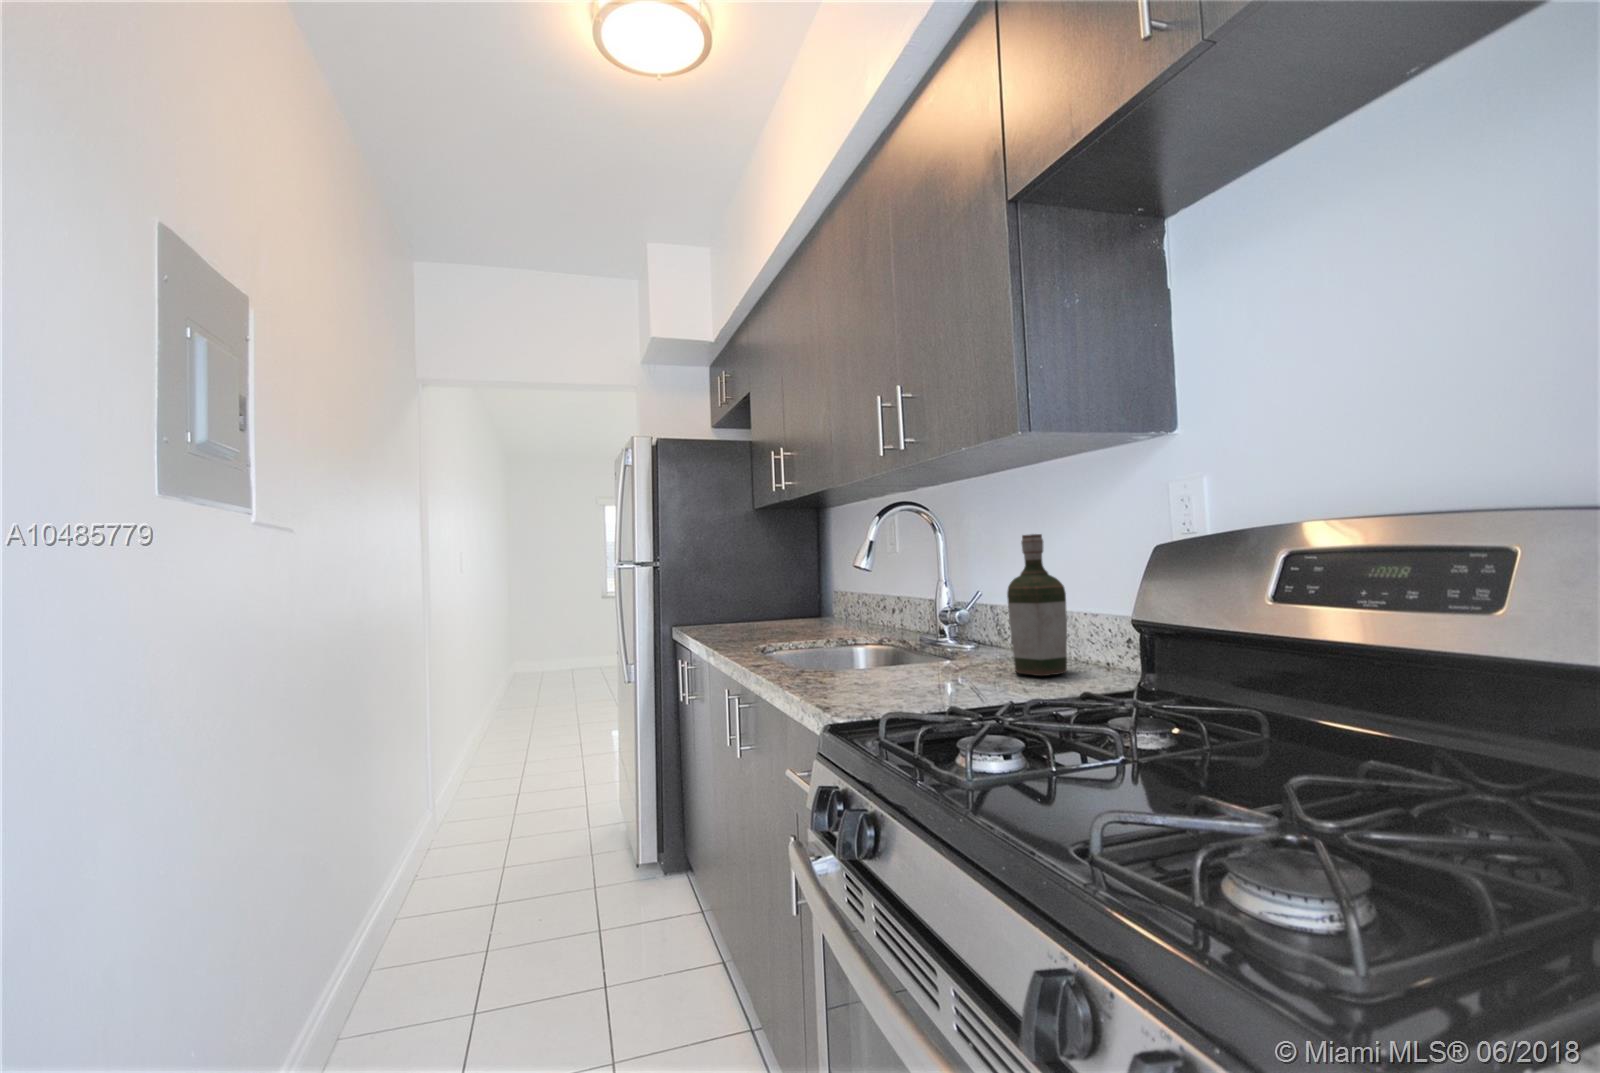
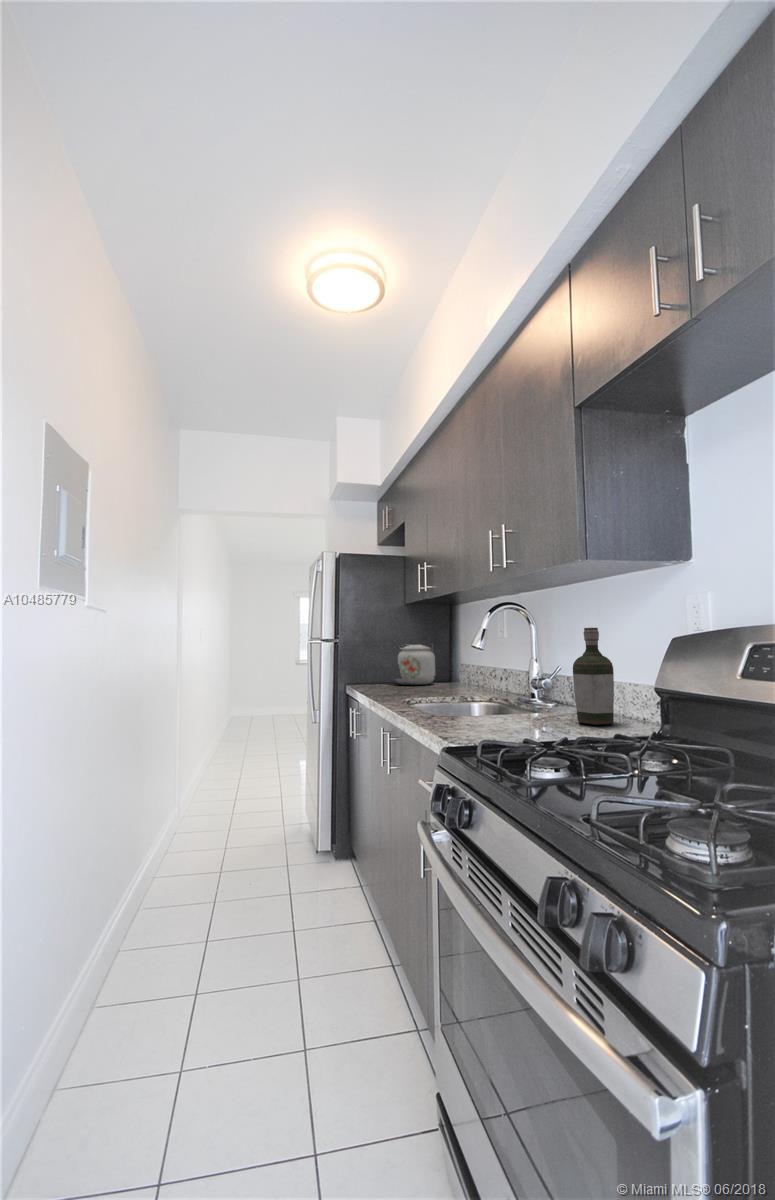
kettle: none [722,562,799,624] -> present [394,645,435,685]

